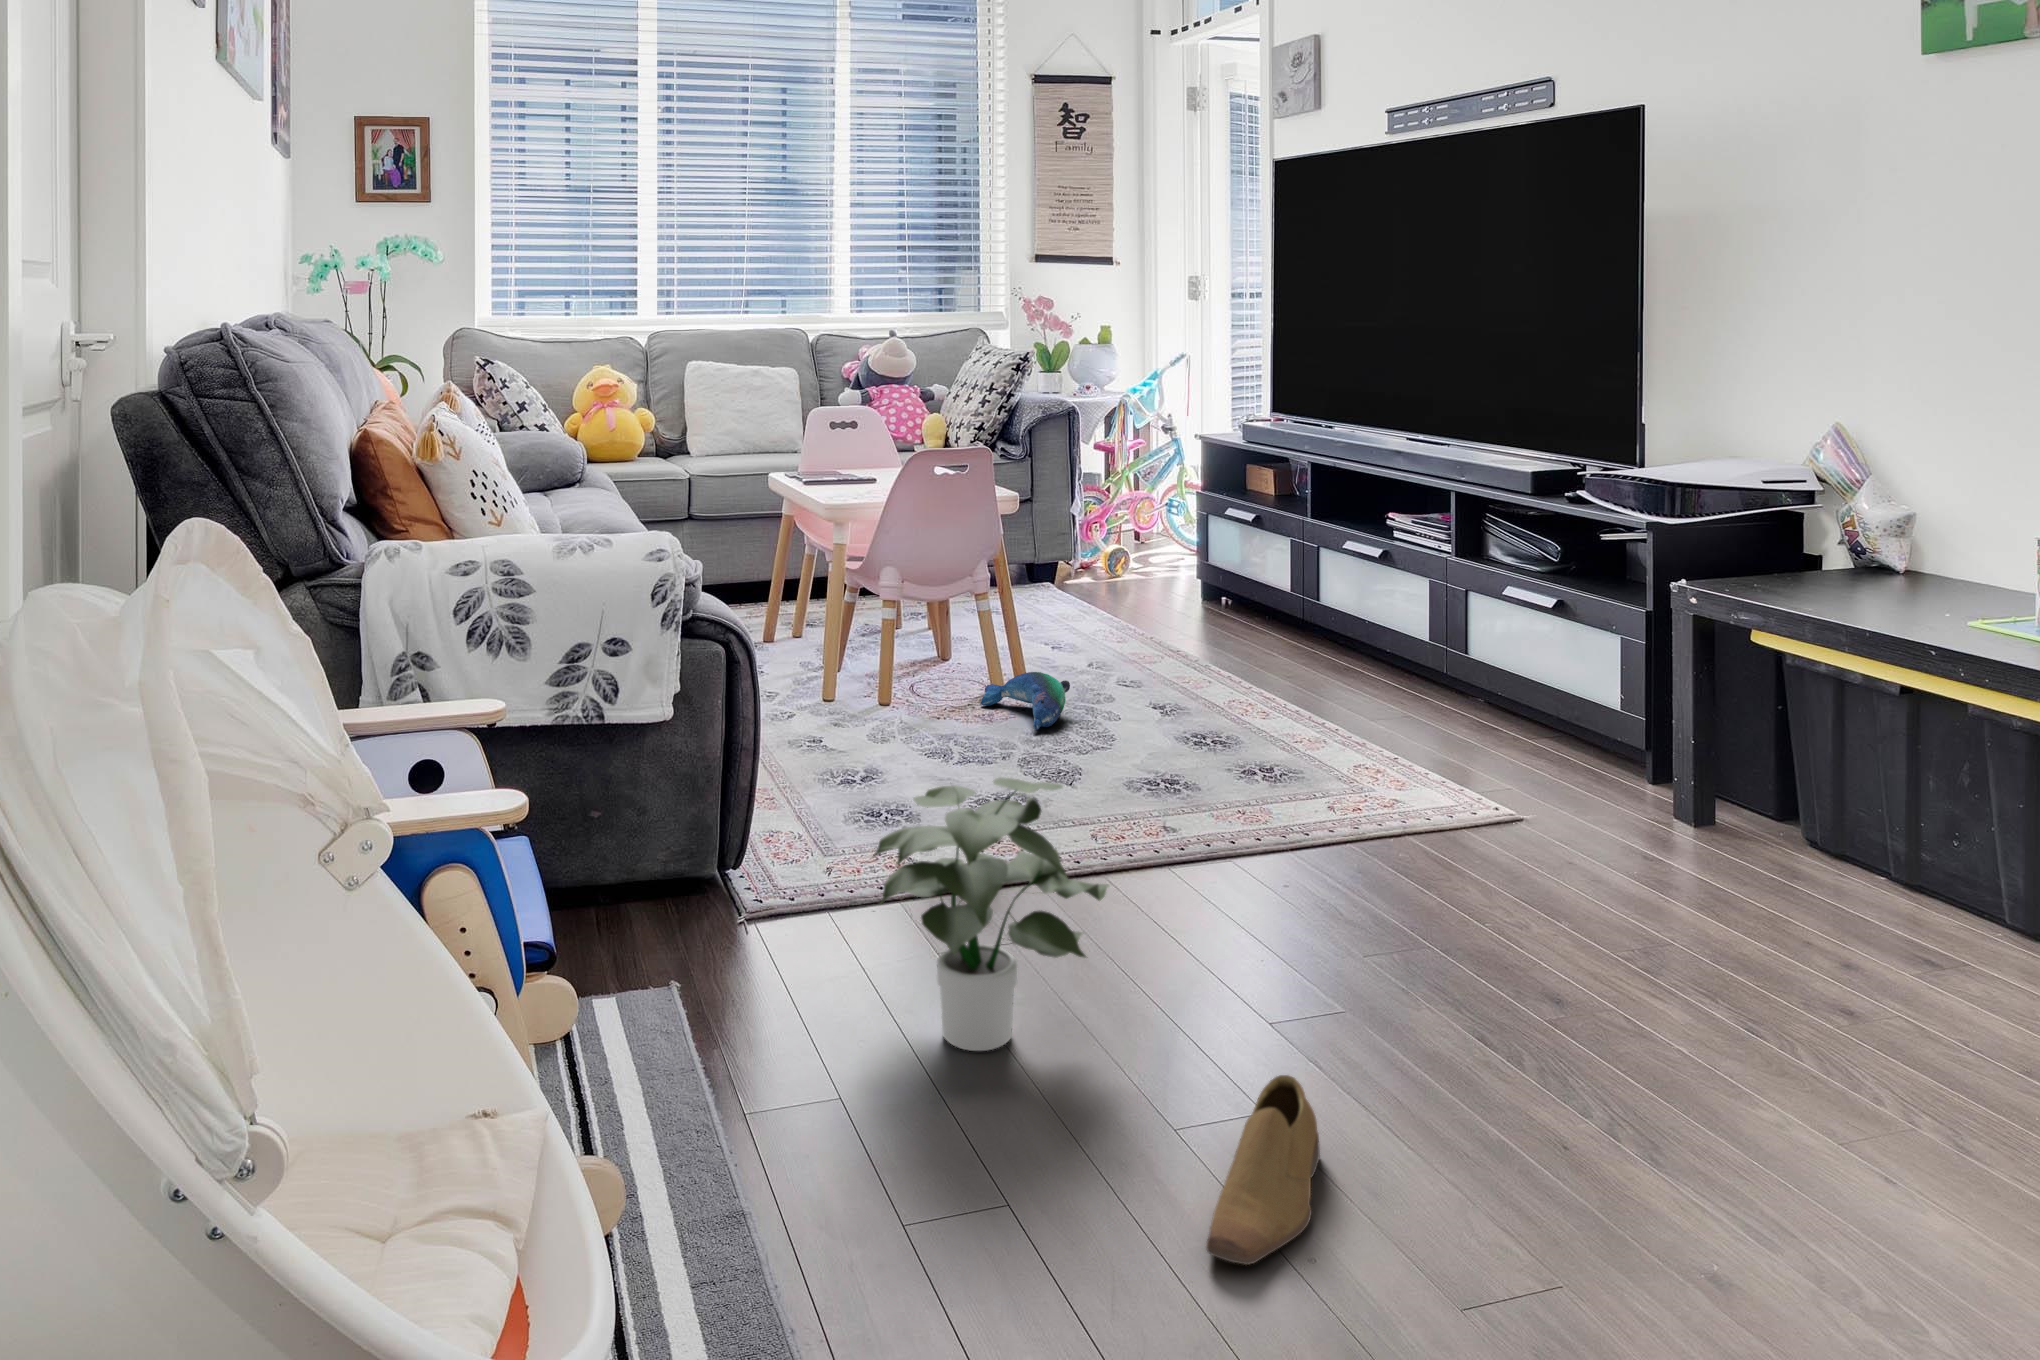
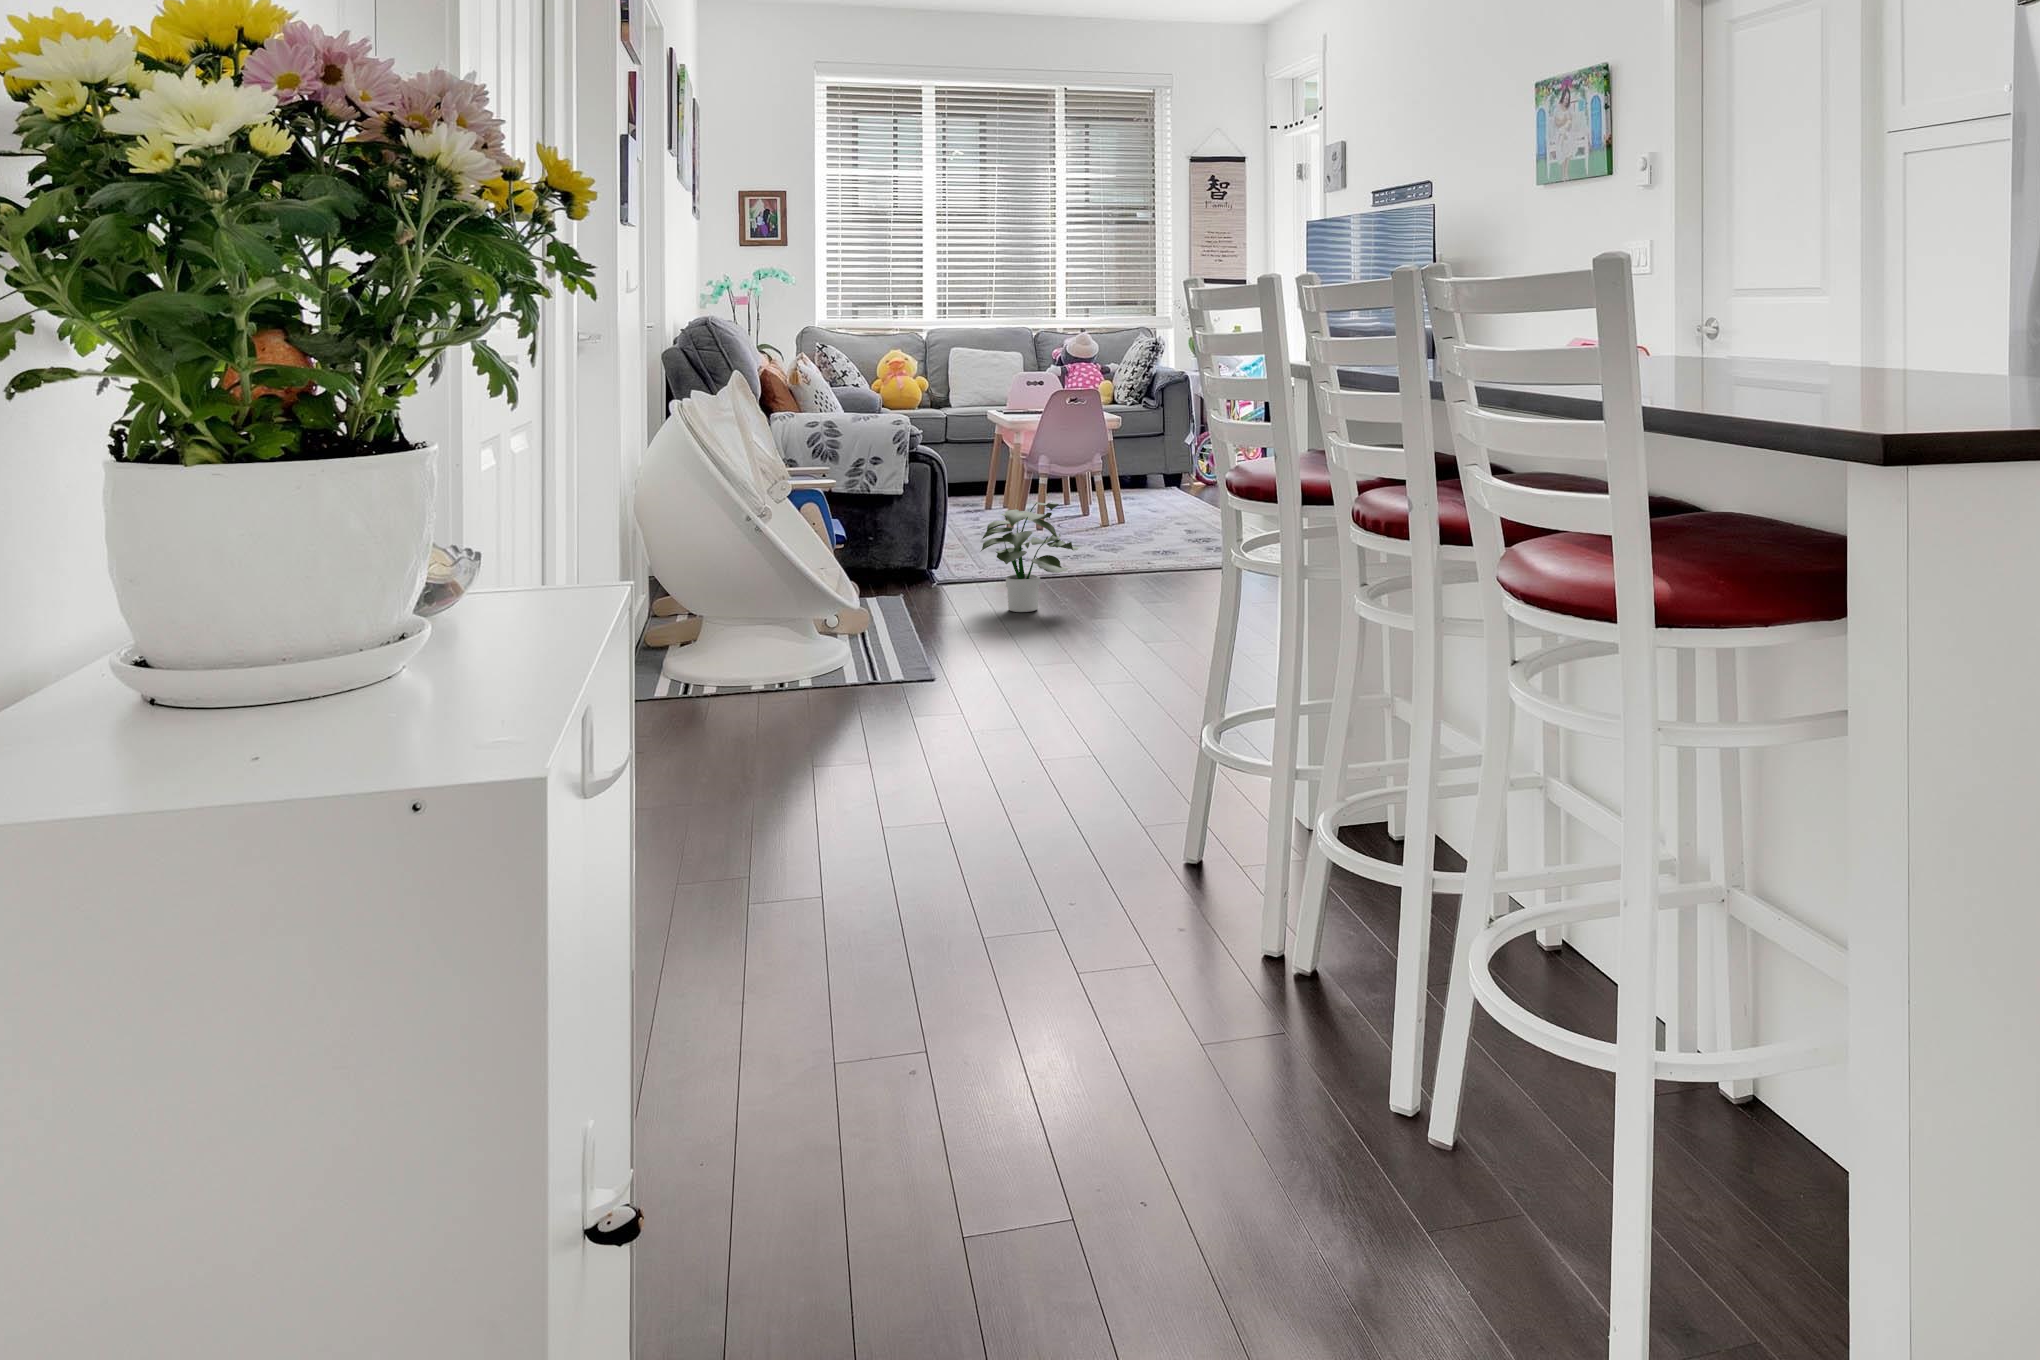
plush toy: present [980,672,1070,730] -> none [1095,511,1143,538]
shoe: present [1206,1075,1320,1265] -> none [1075,600,1138,642]

